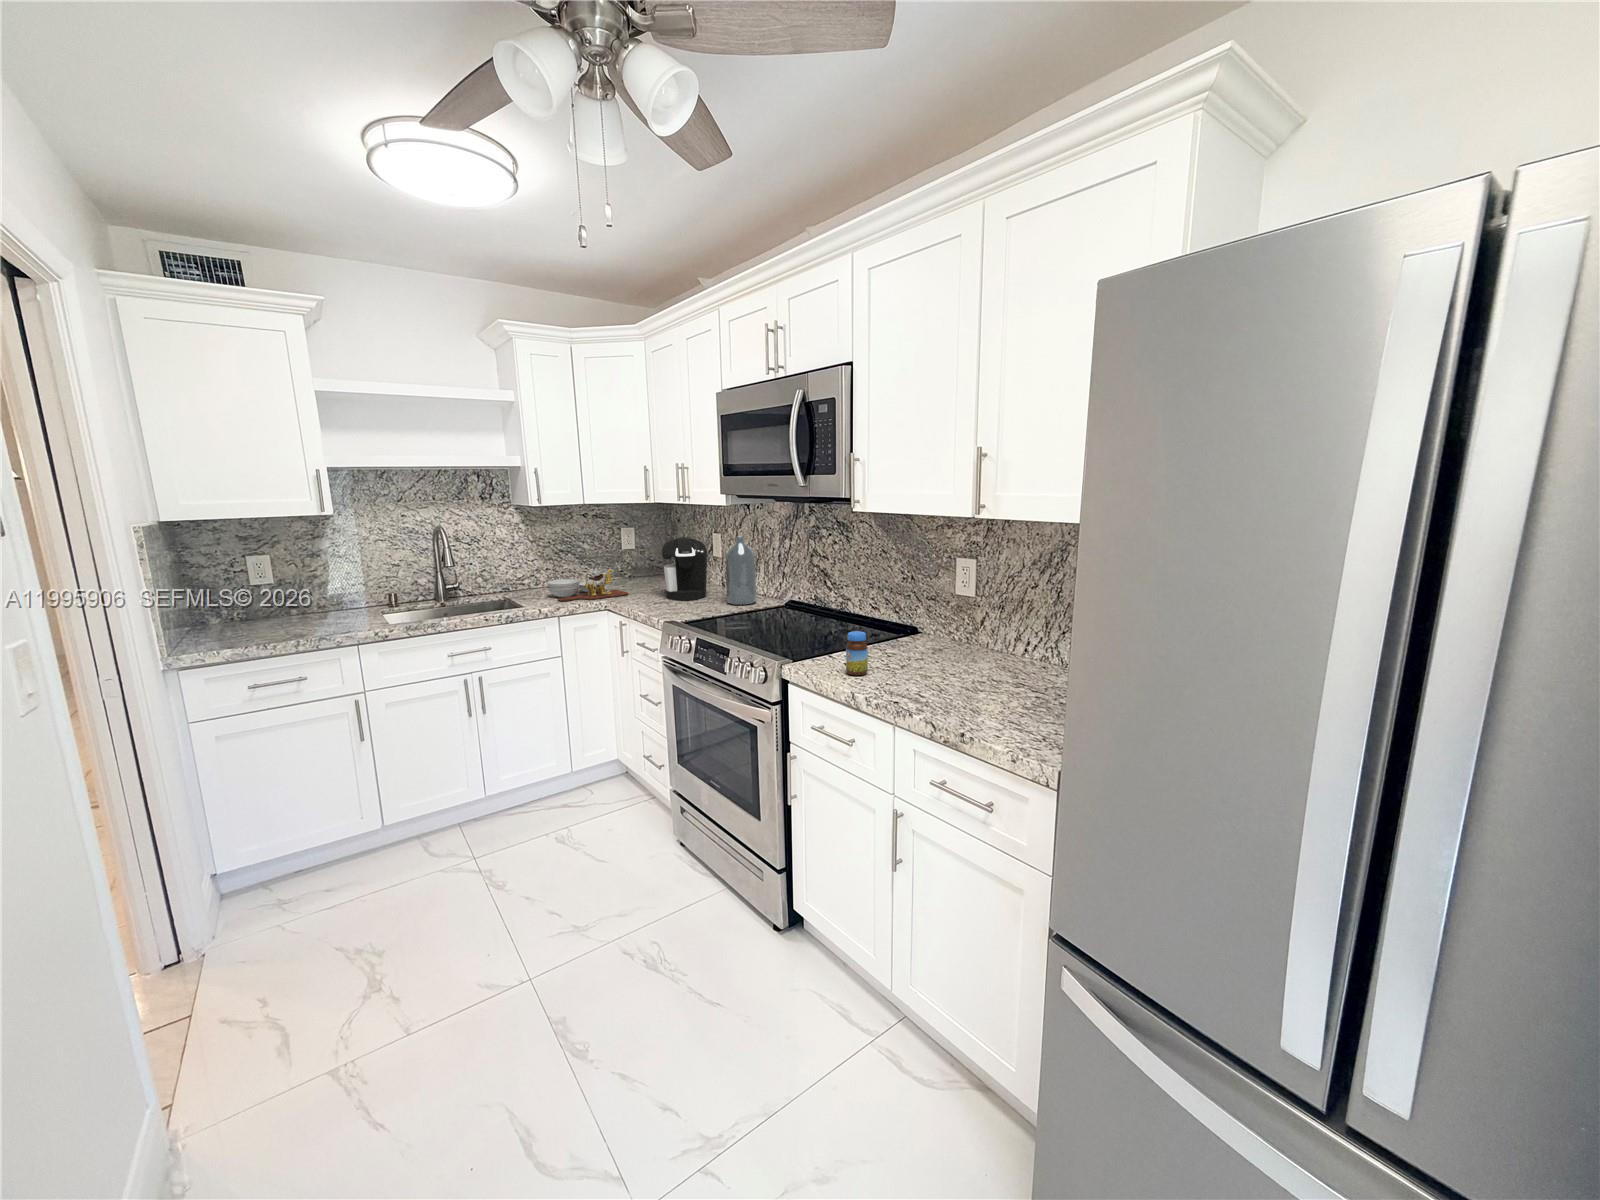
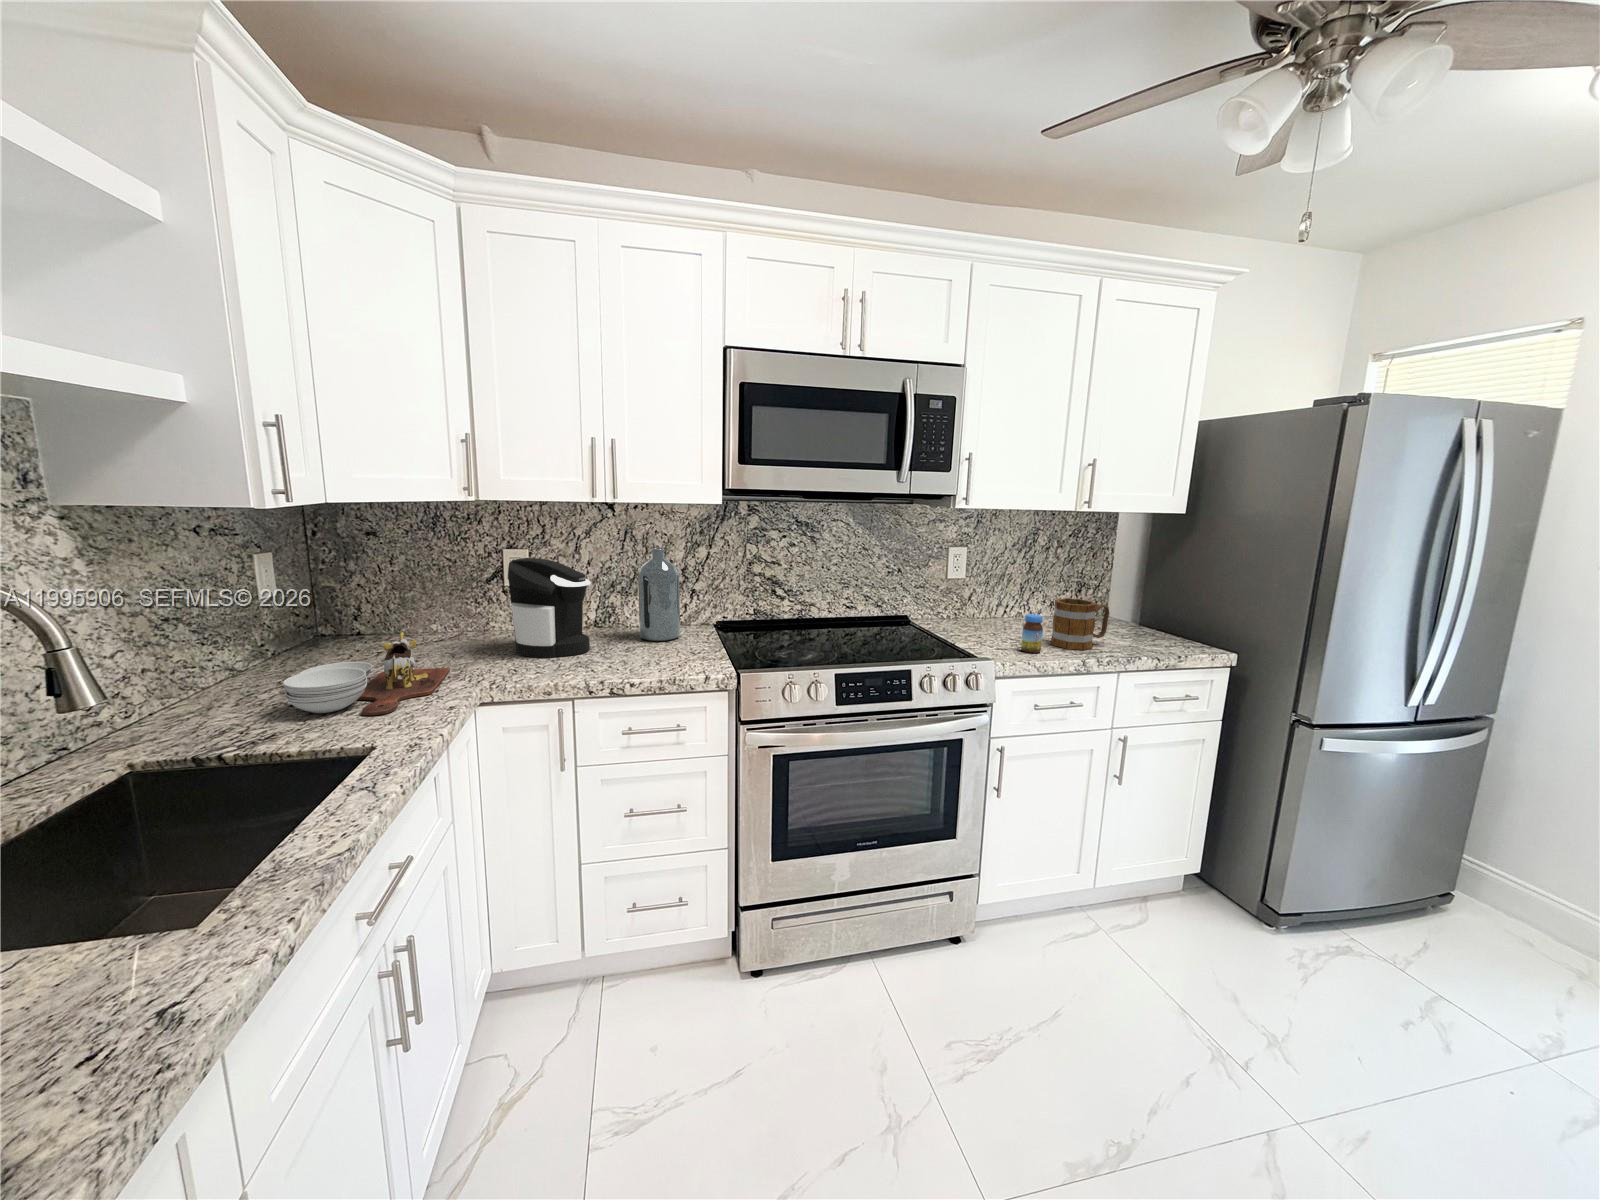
mug: none [892,626,955,692] -> present [1051,598,1109,650]

